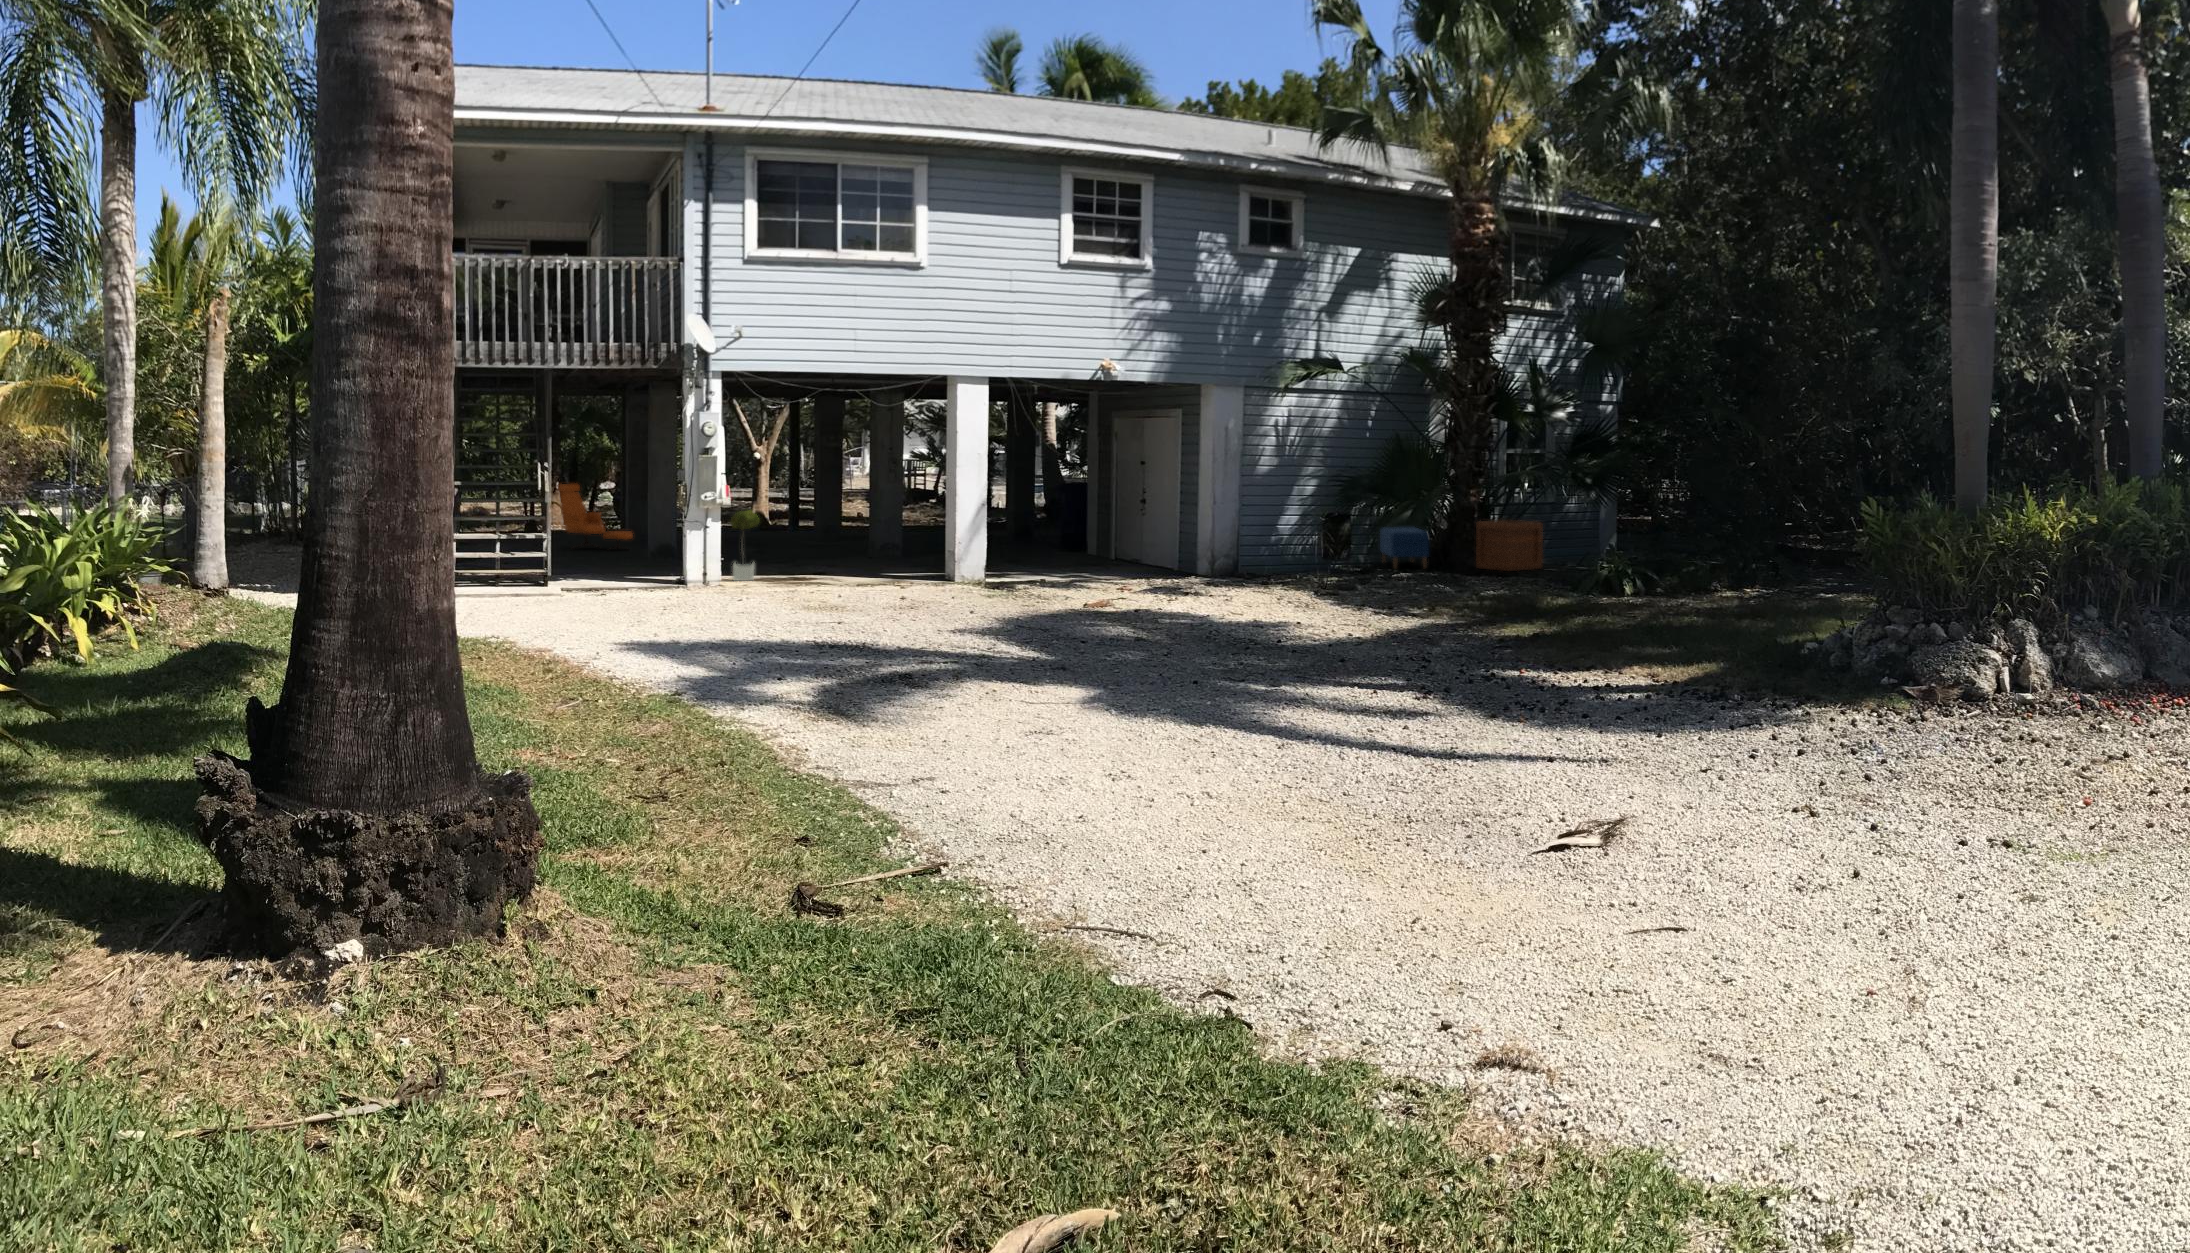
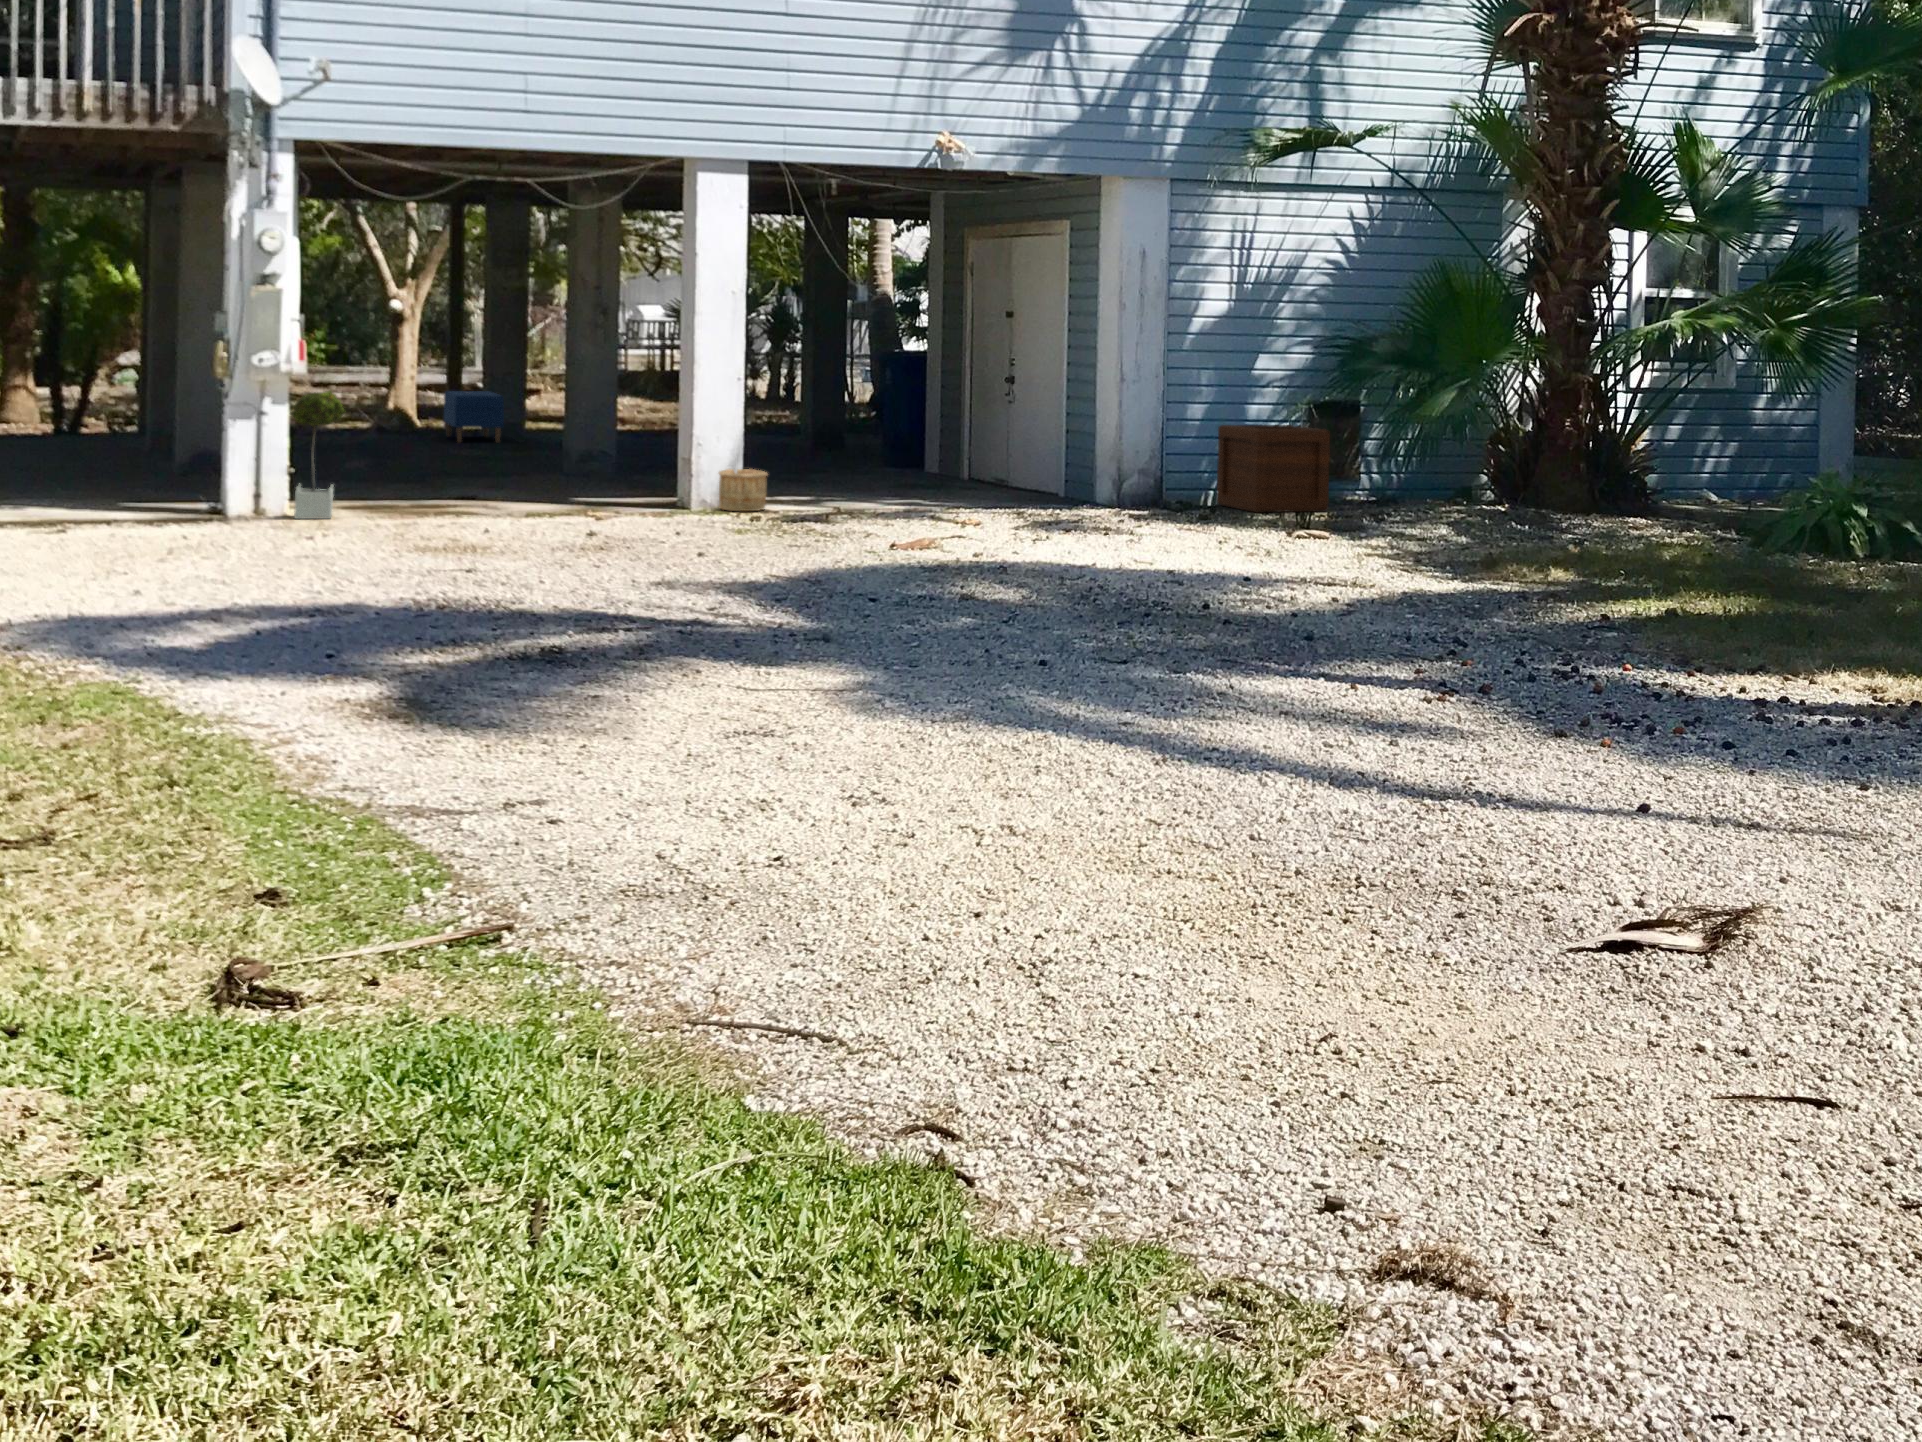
lounge chair: present [558,484,633,549] -> none [33,350,147,458]
wooden crate: present [1476,520,1543,571] -> present [1217,425,1330,513]
bench: present [1380,527,1429,568] -> present [444,391,504,443]
wooden bucket: none [977,549,1006,573] -> present [719,469,768,511]

